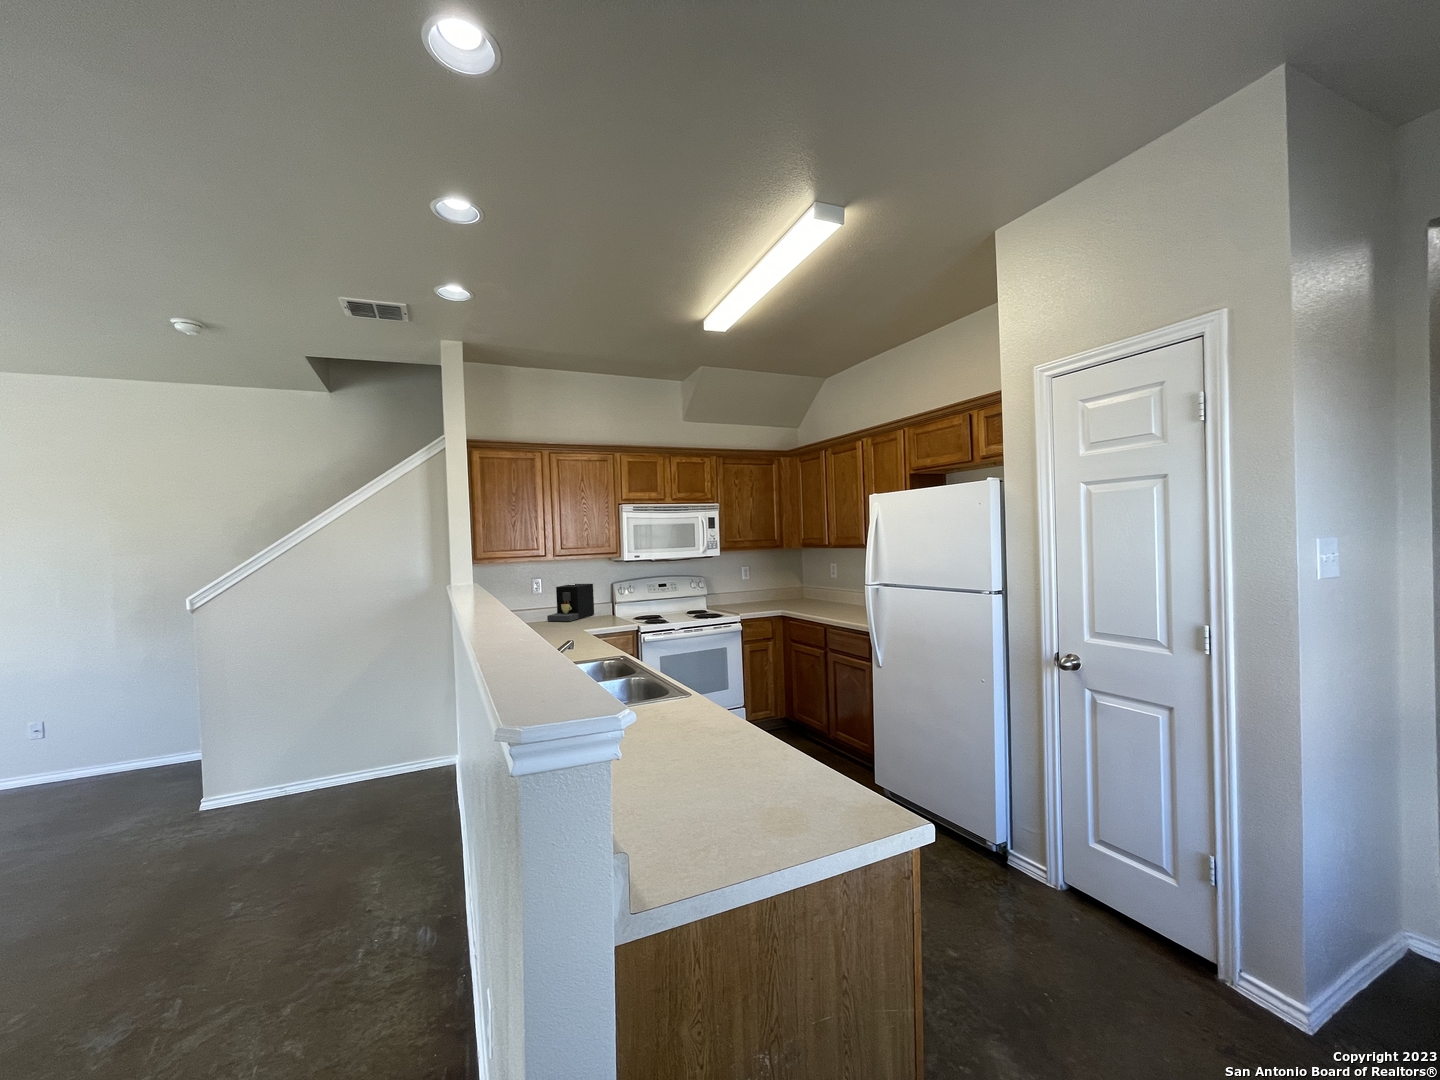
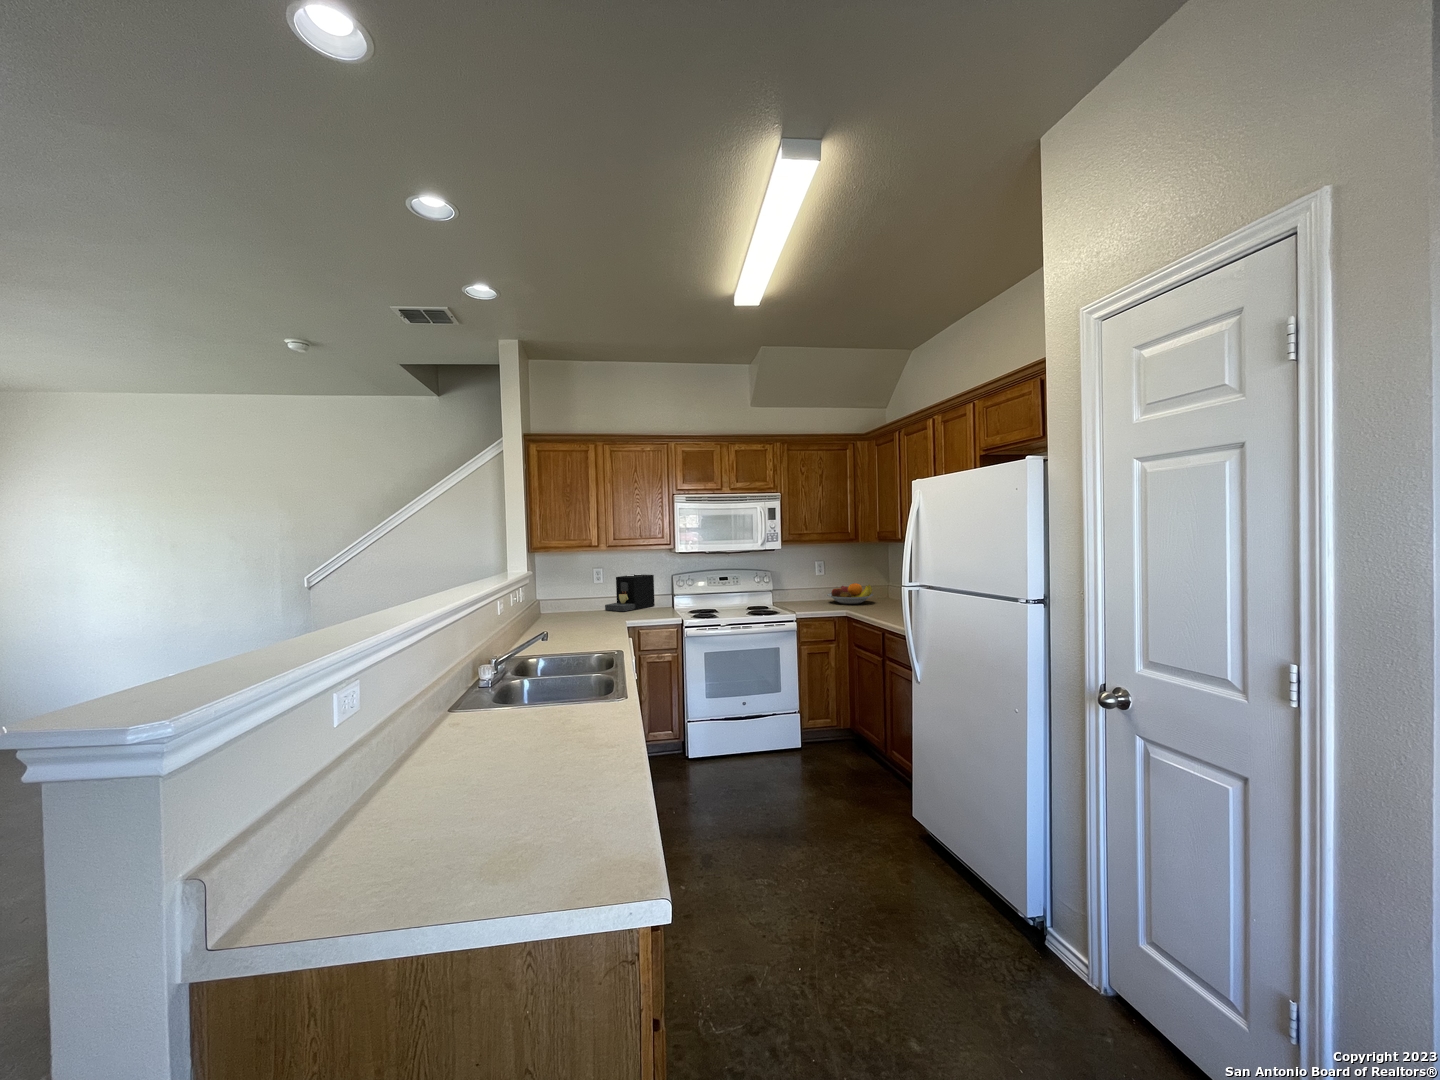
fruit bowl: none [756,586,798,605] -> present [827,583,873,604]

